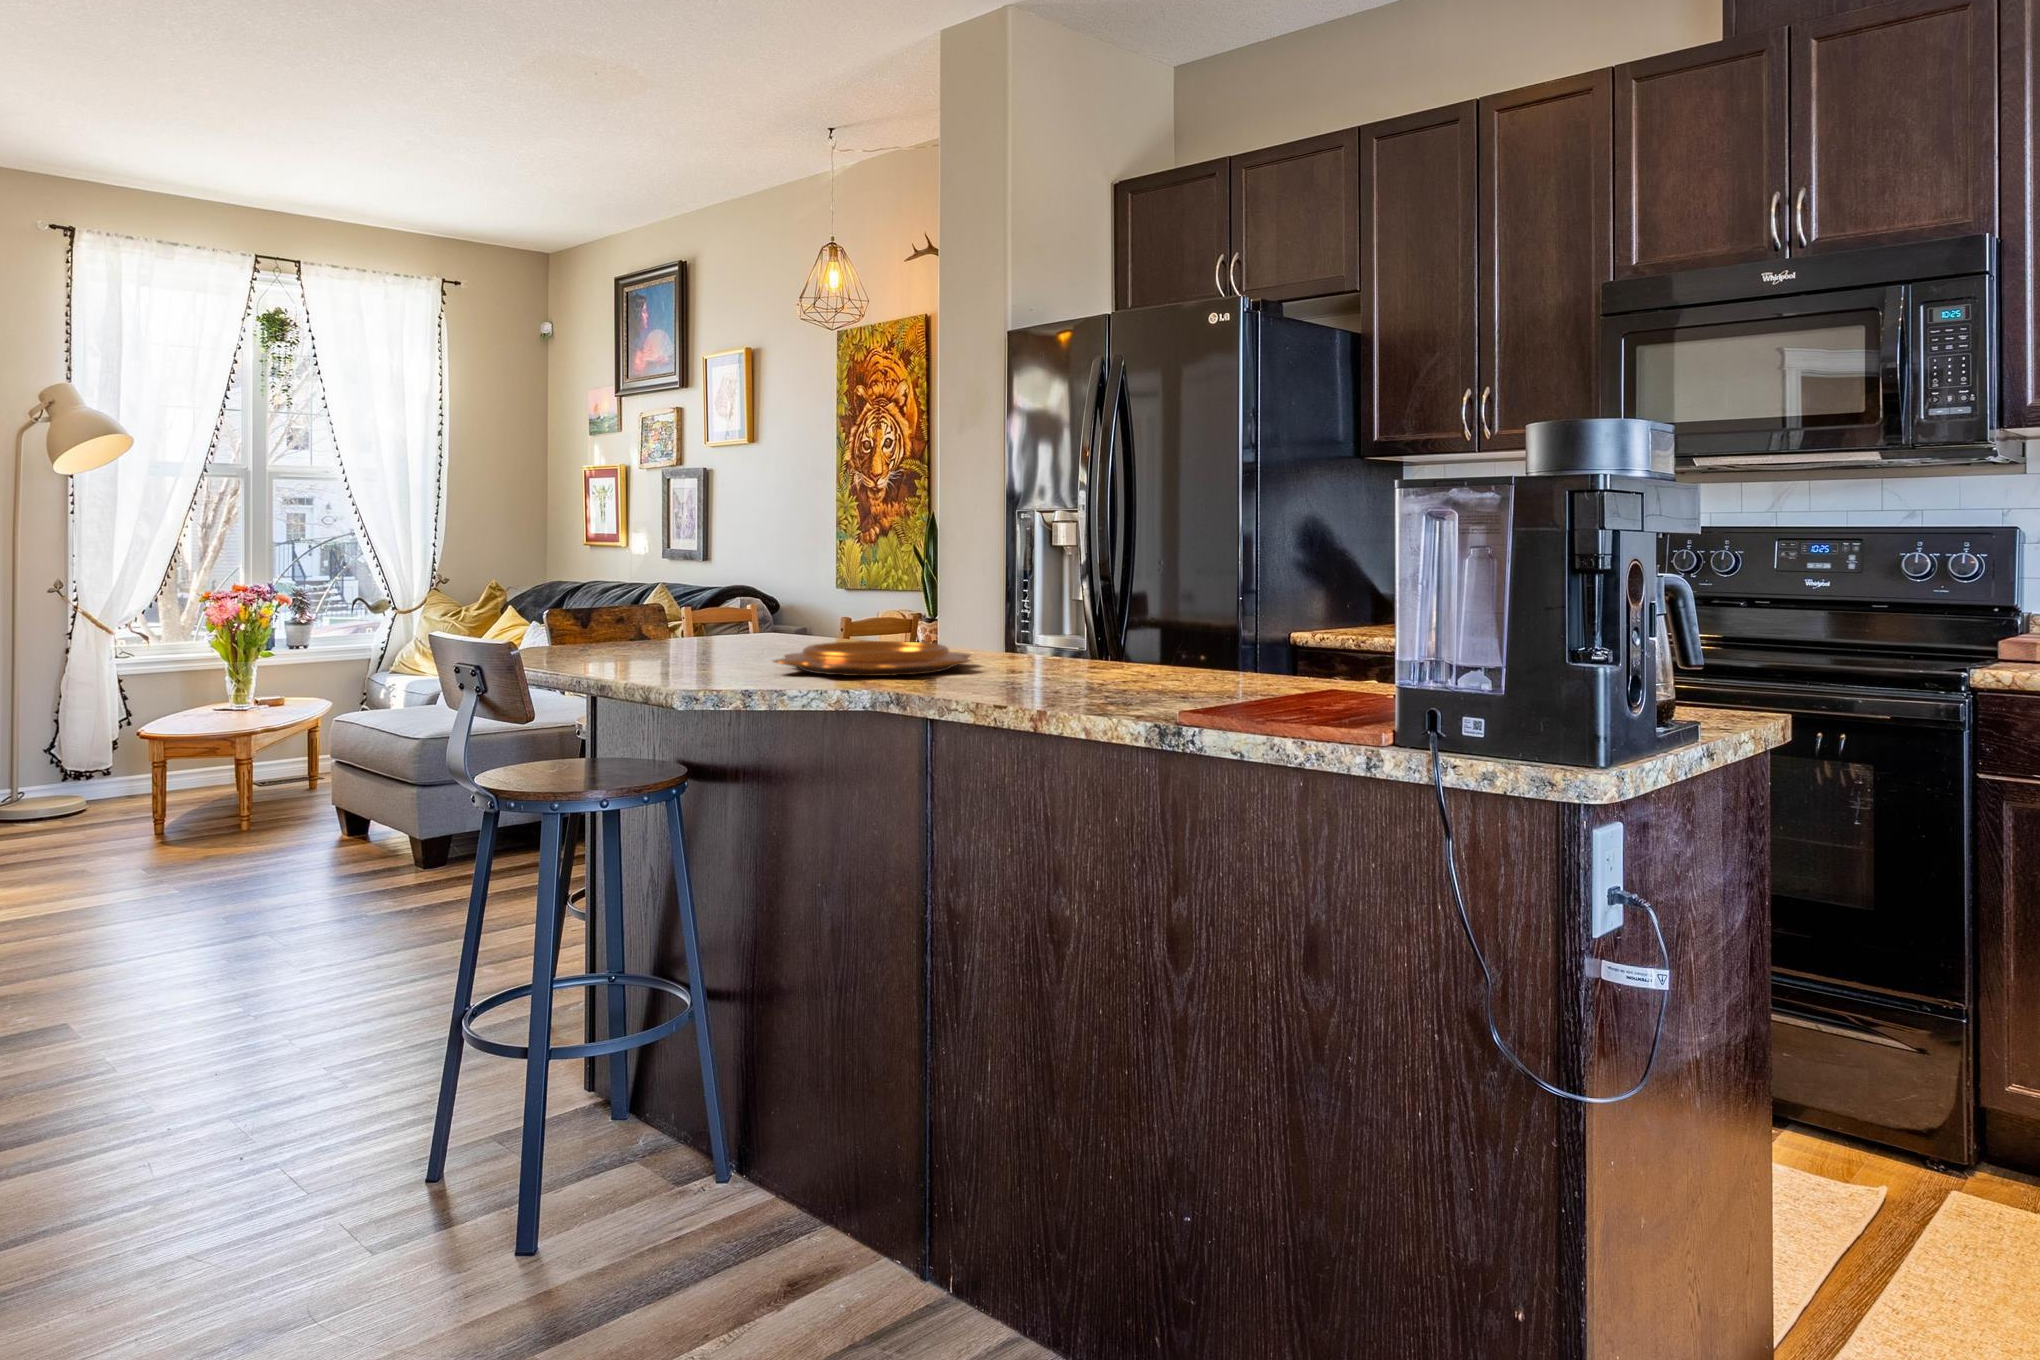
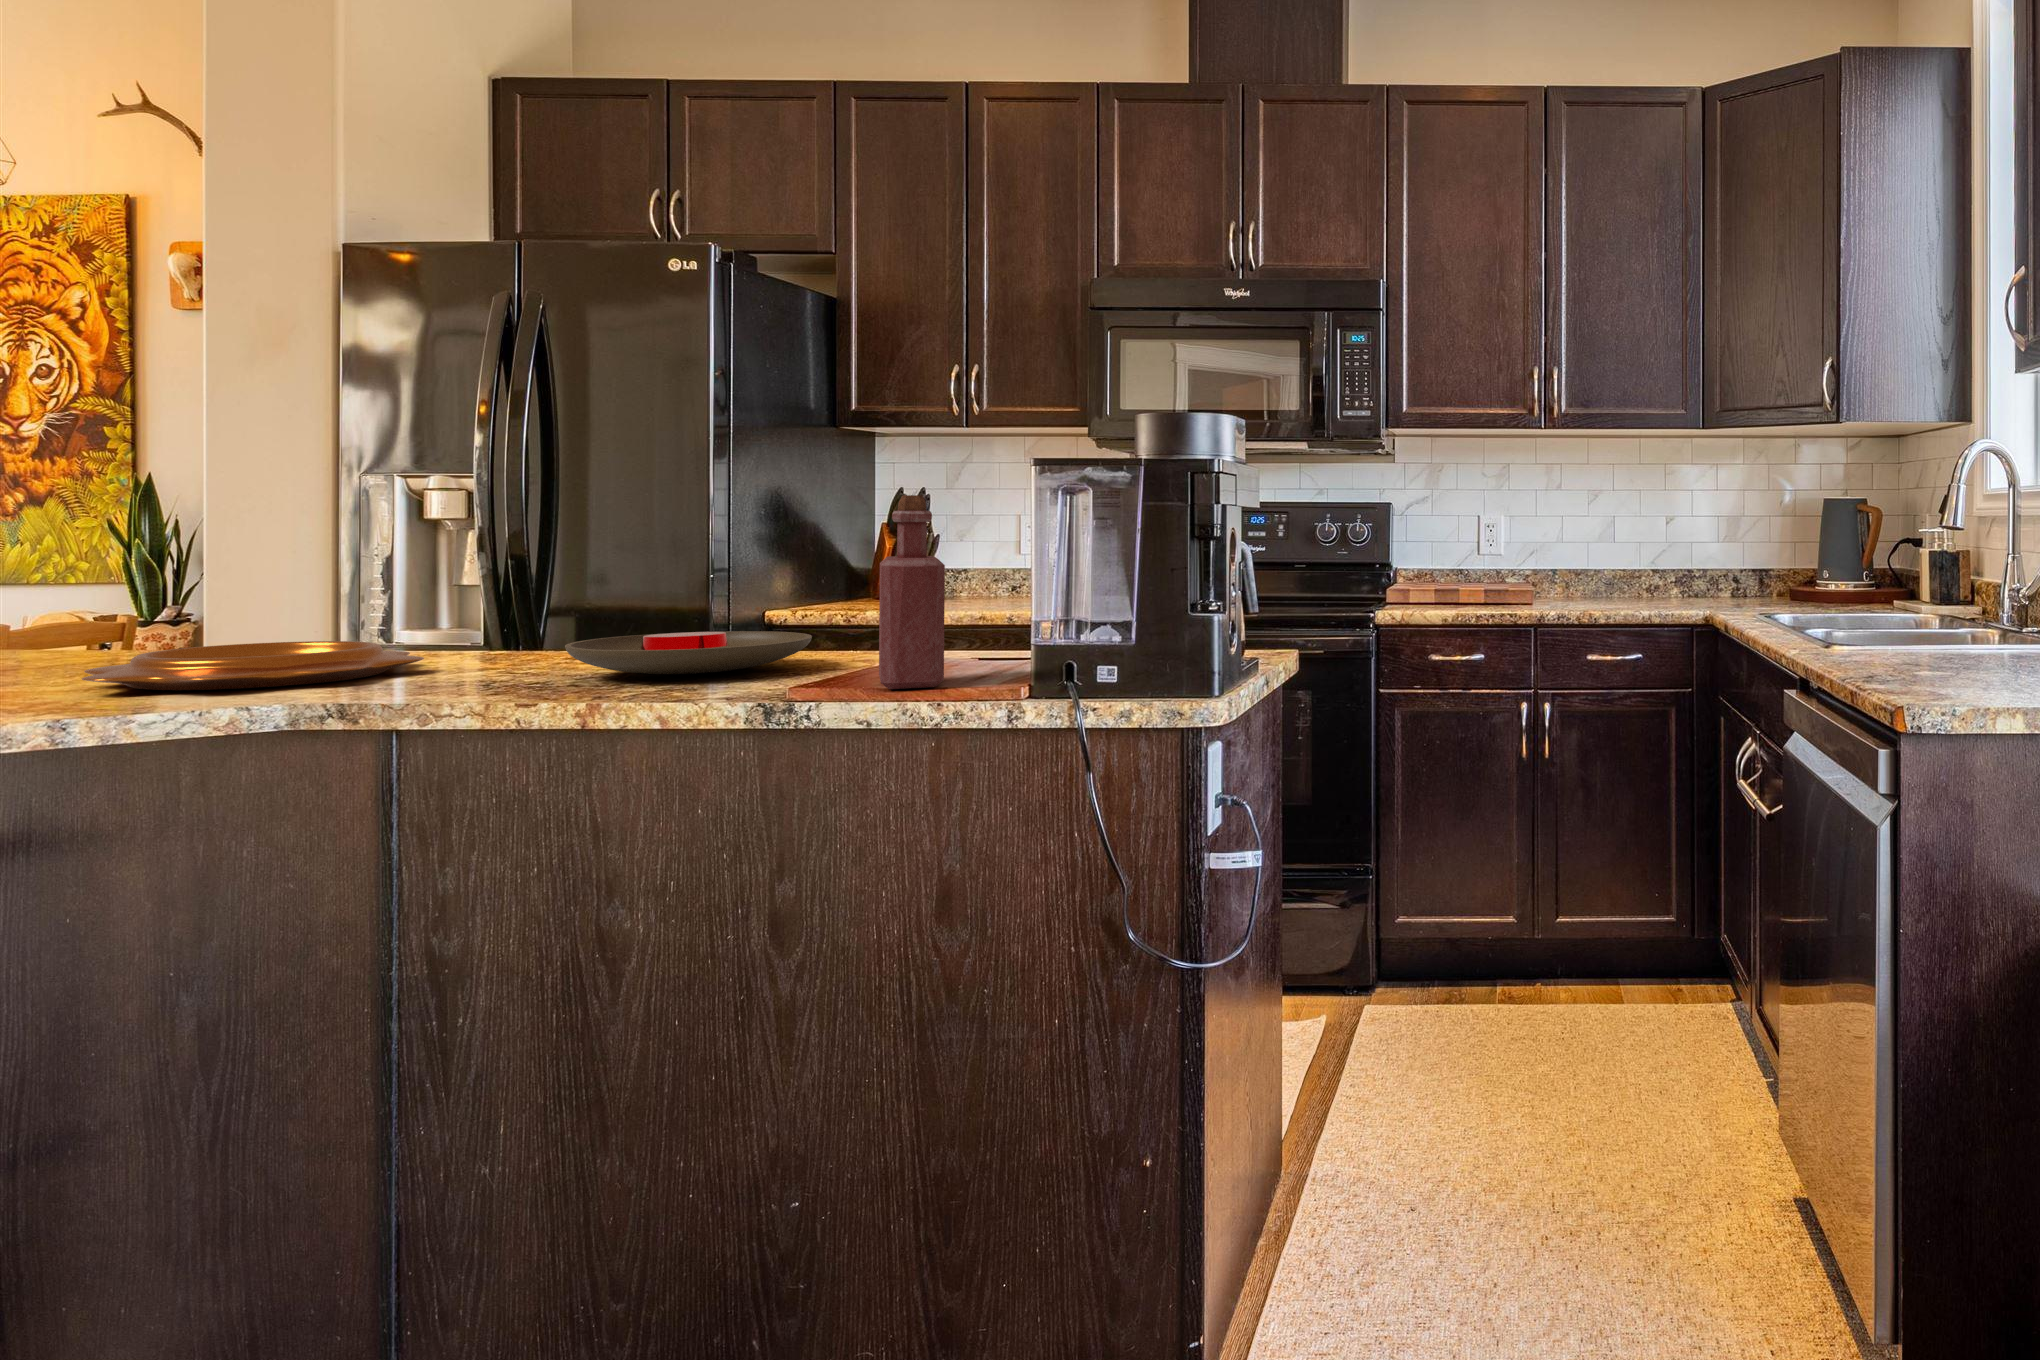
bottle: none [1262,522,1332,724] -> present [879,495,945,689]
plate: none [1043,651,1241,689] -> present [565,631,812,674]

